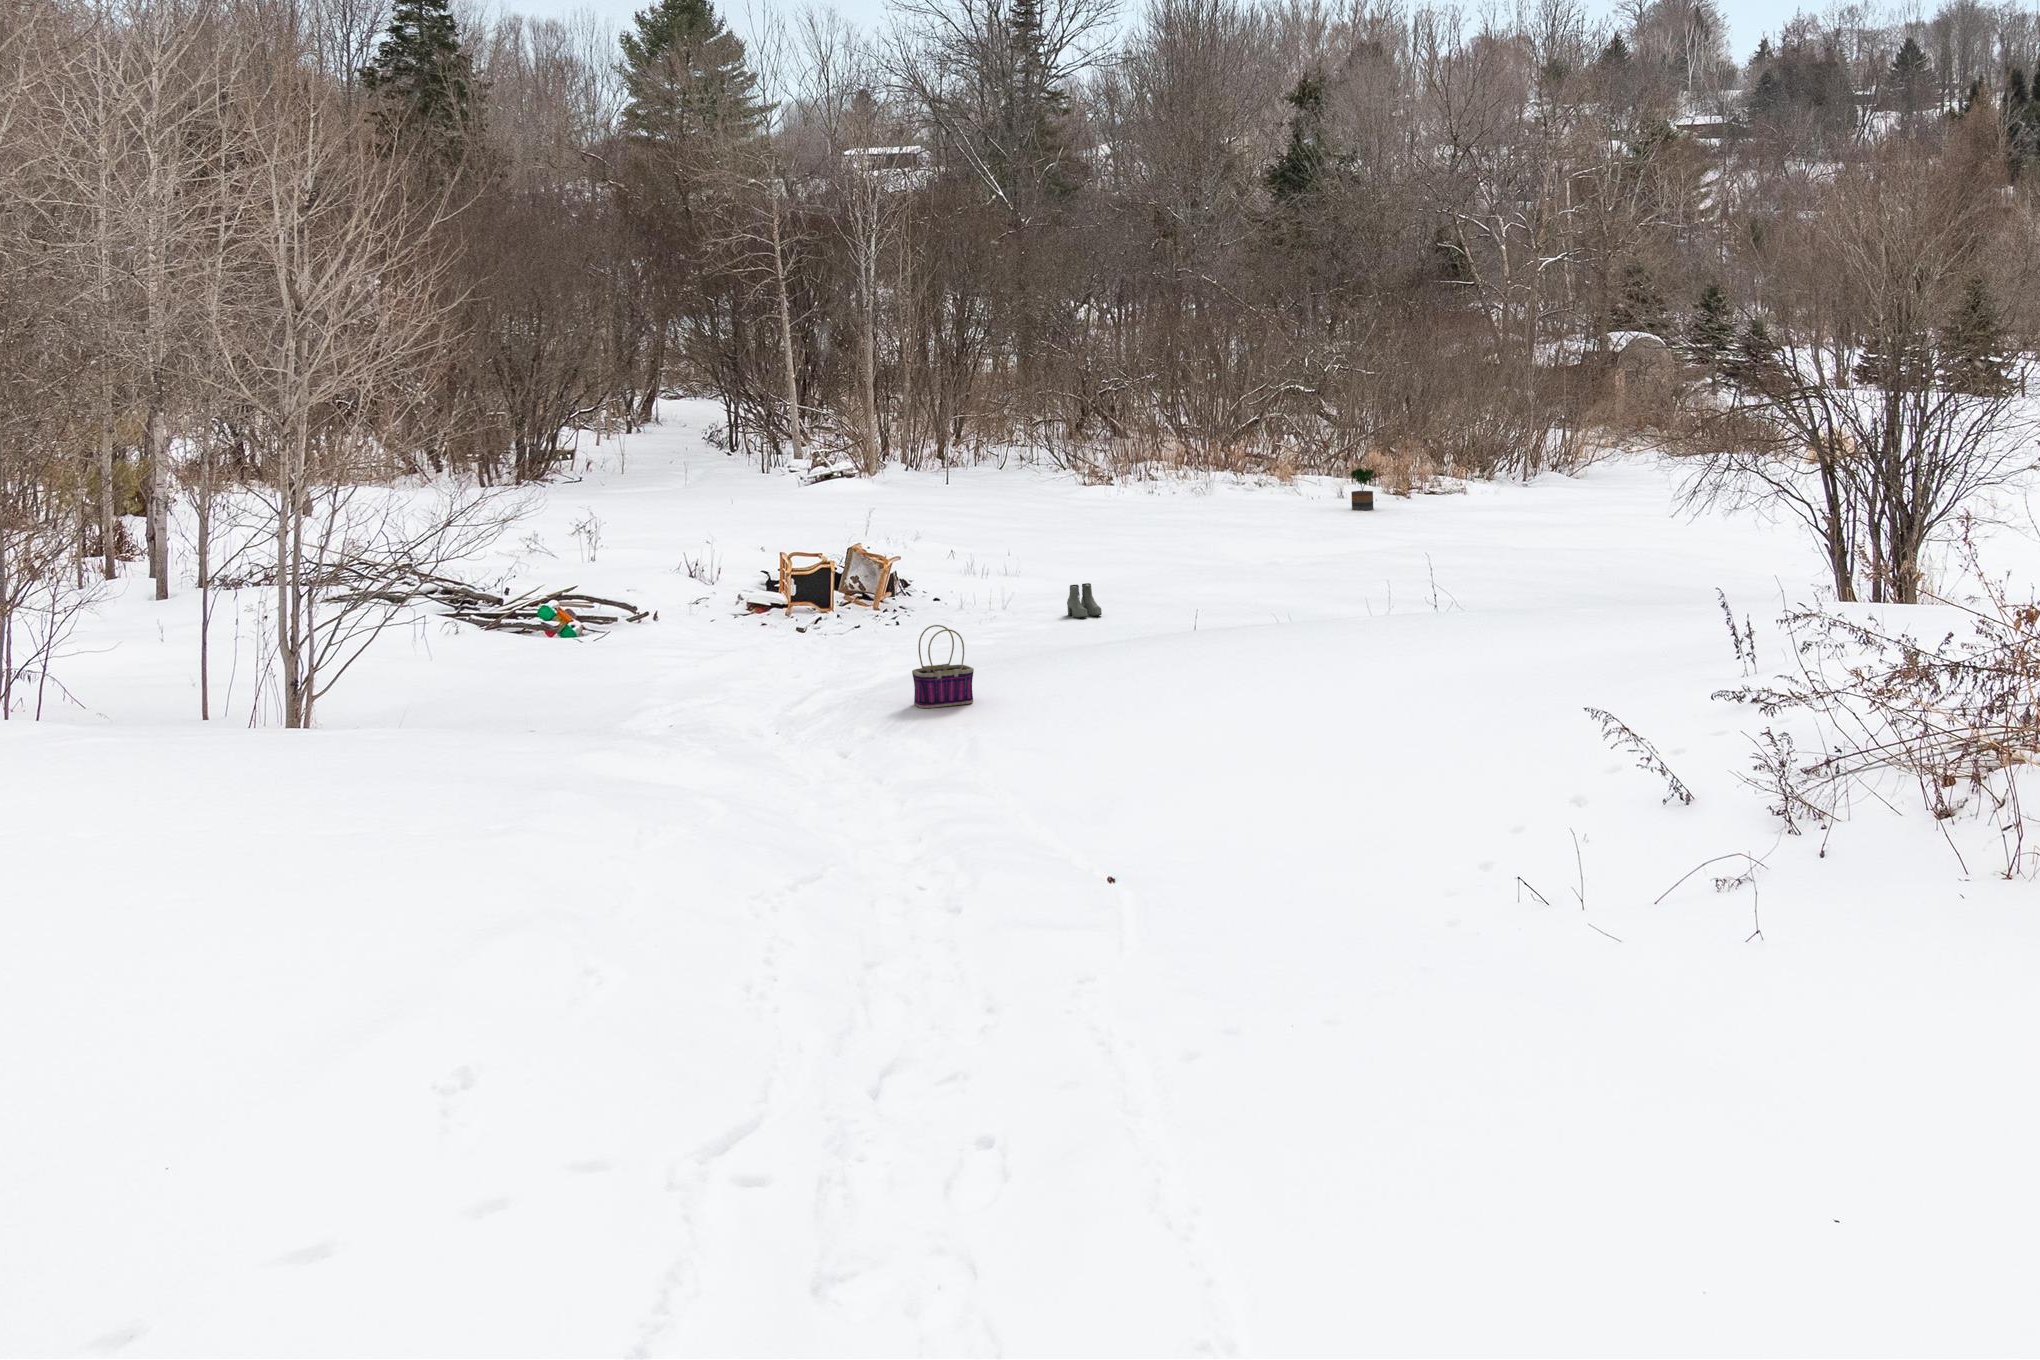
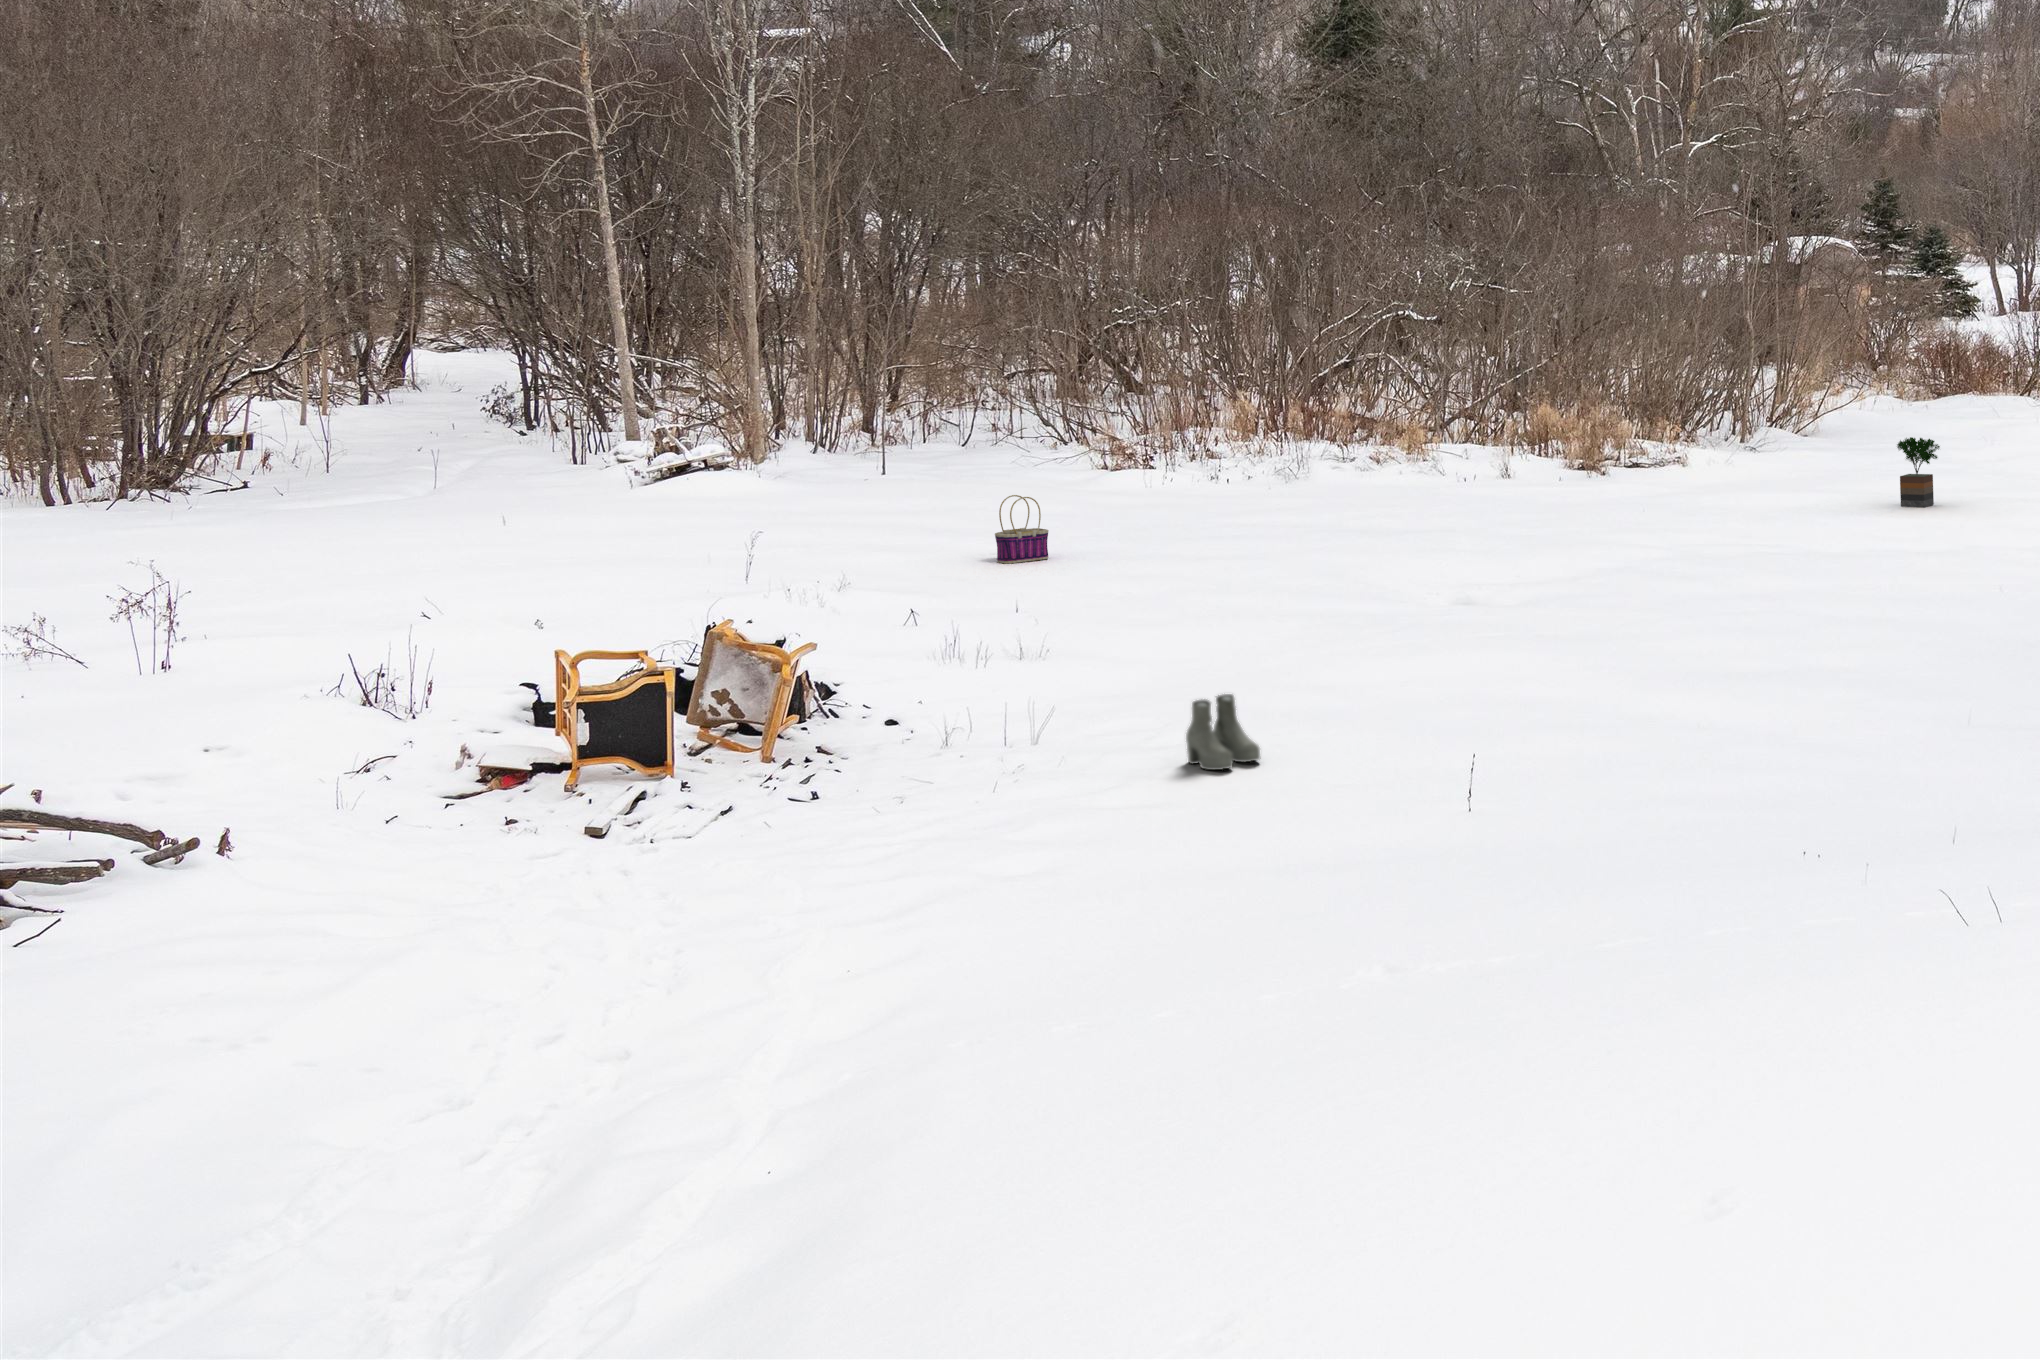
potted tree: present [1351,468,1376,511] -> present [1897,437,1940,507]
basket: present [912,625,974,708] -> present [995,495,1048,564]

